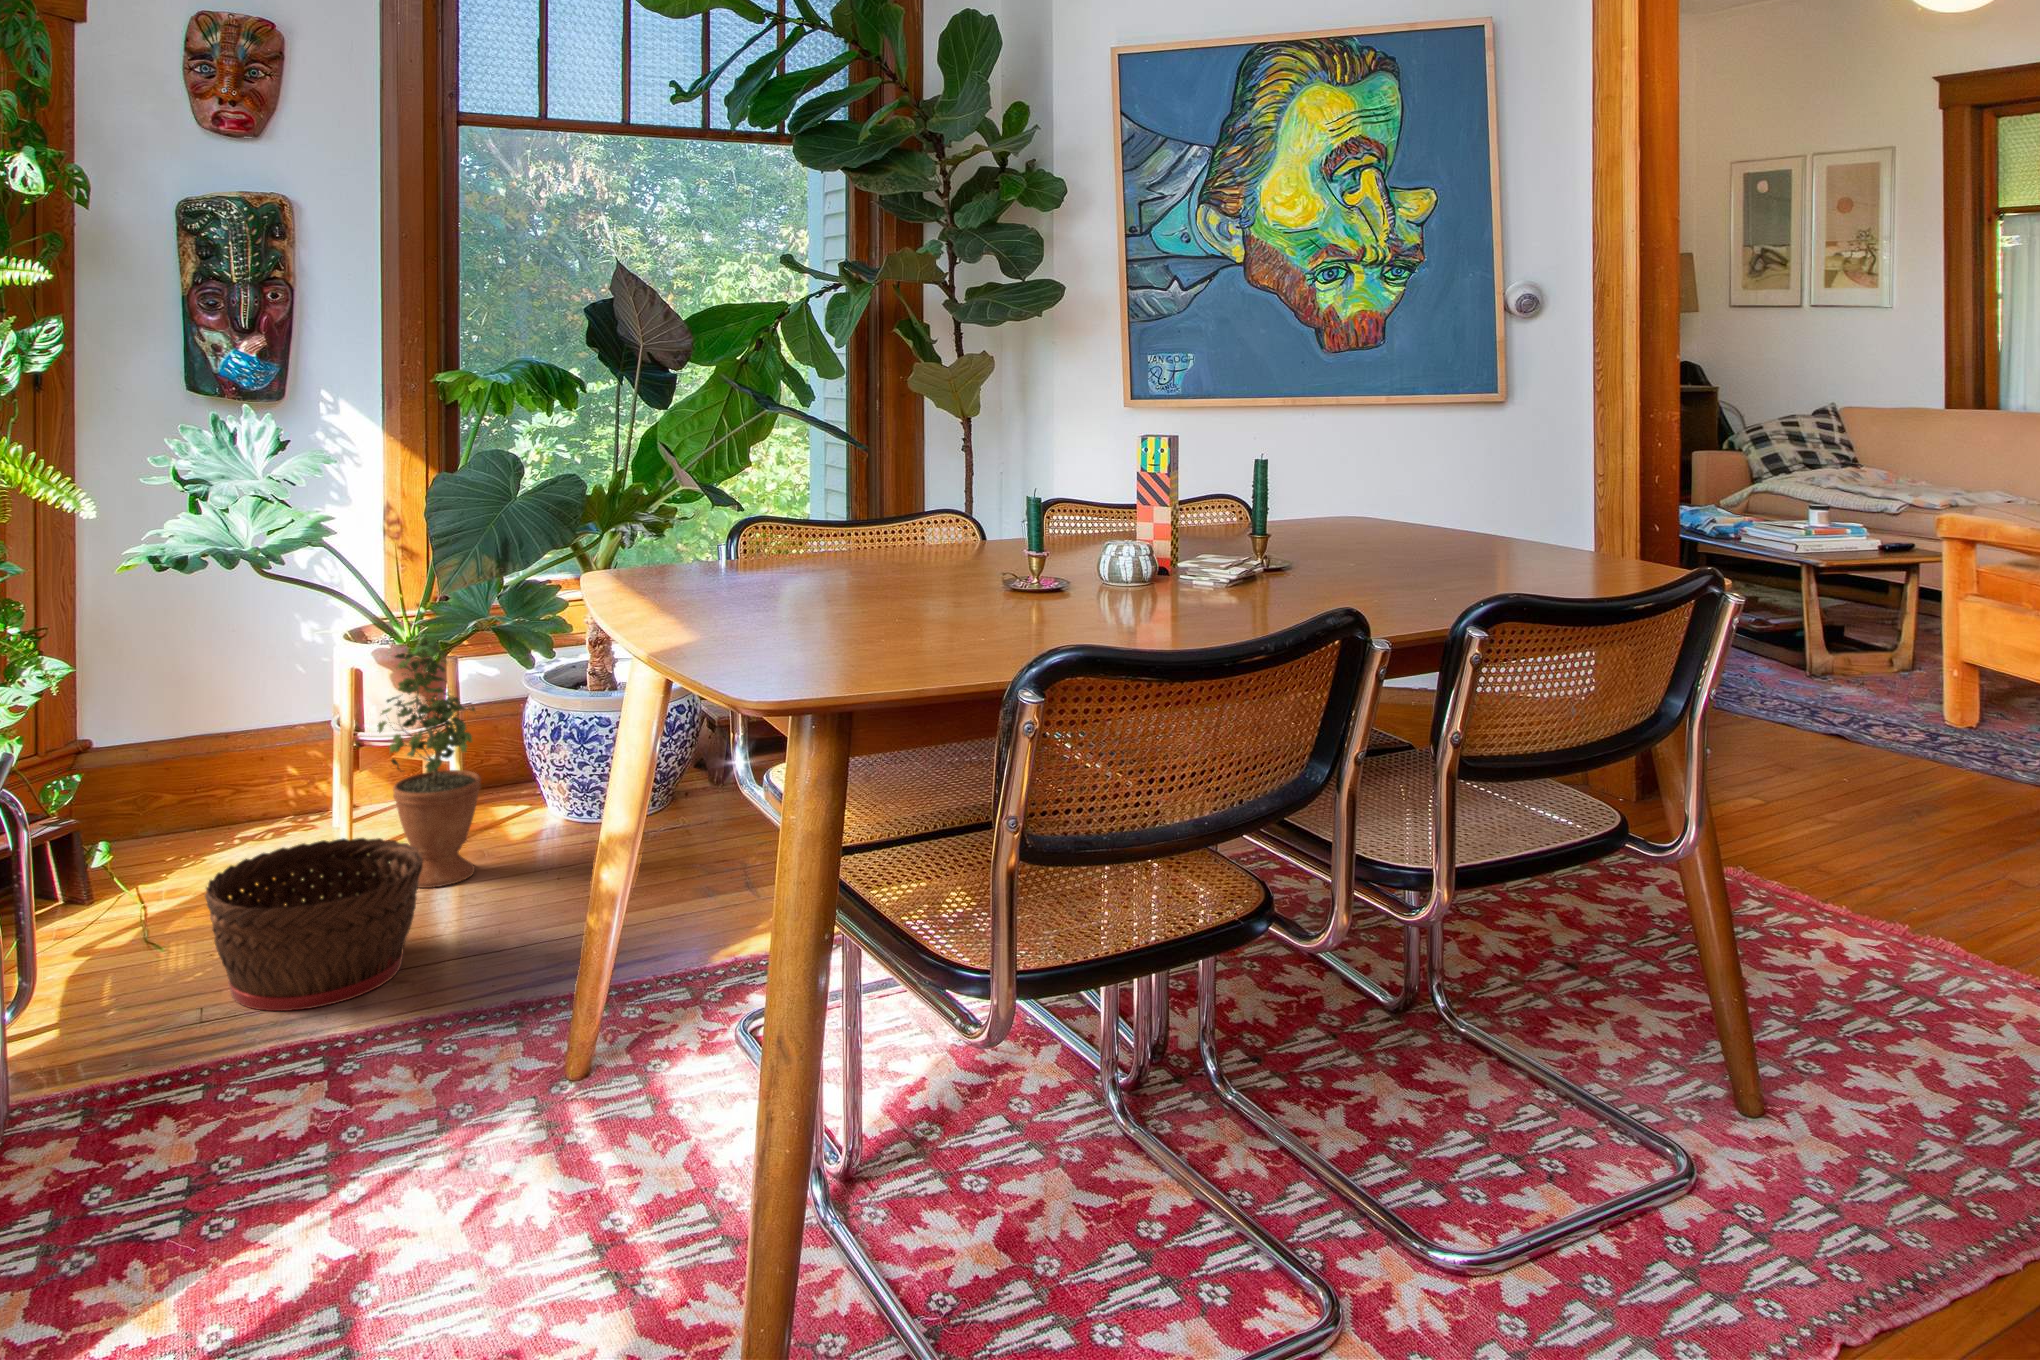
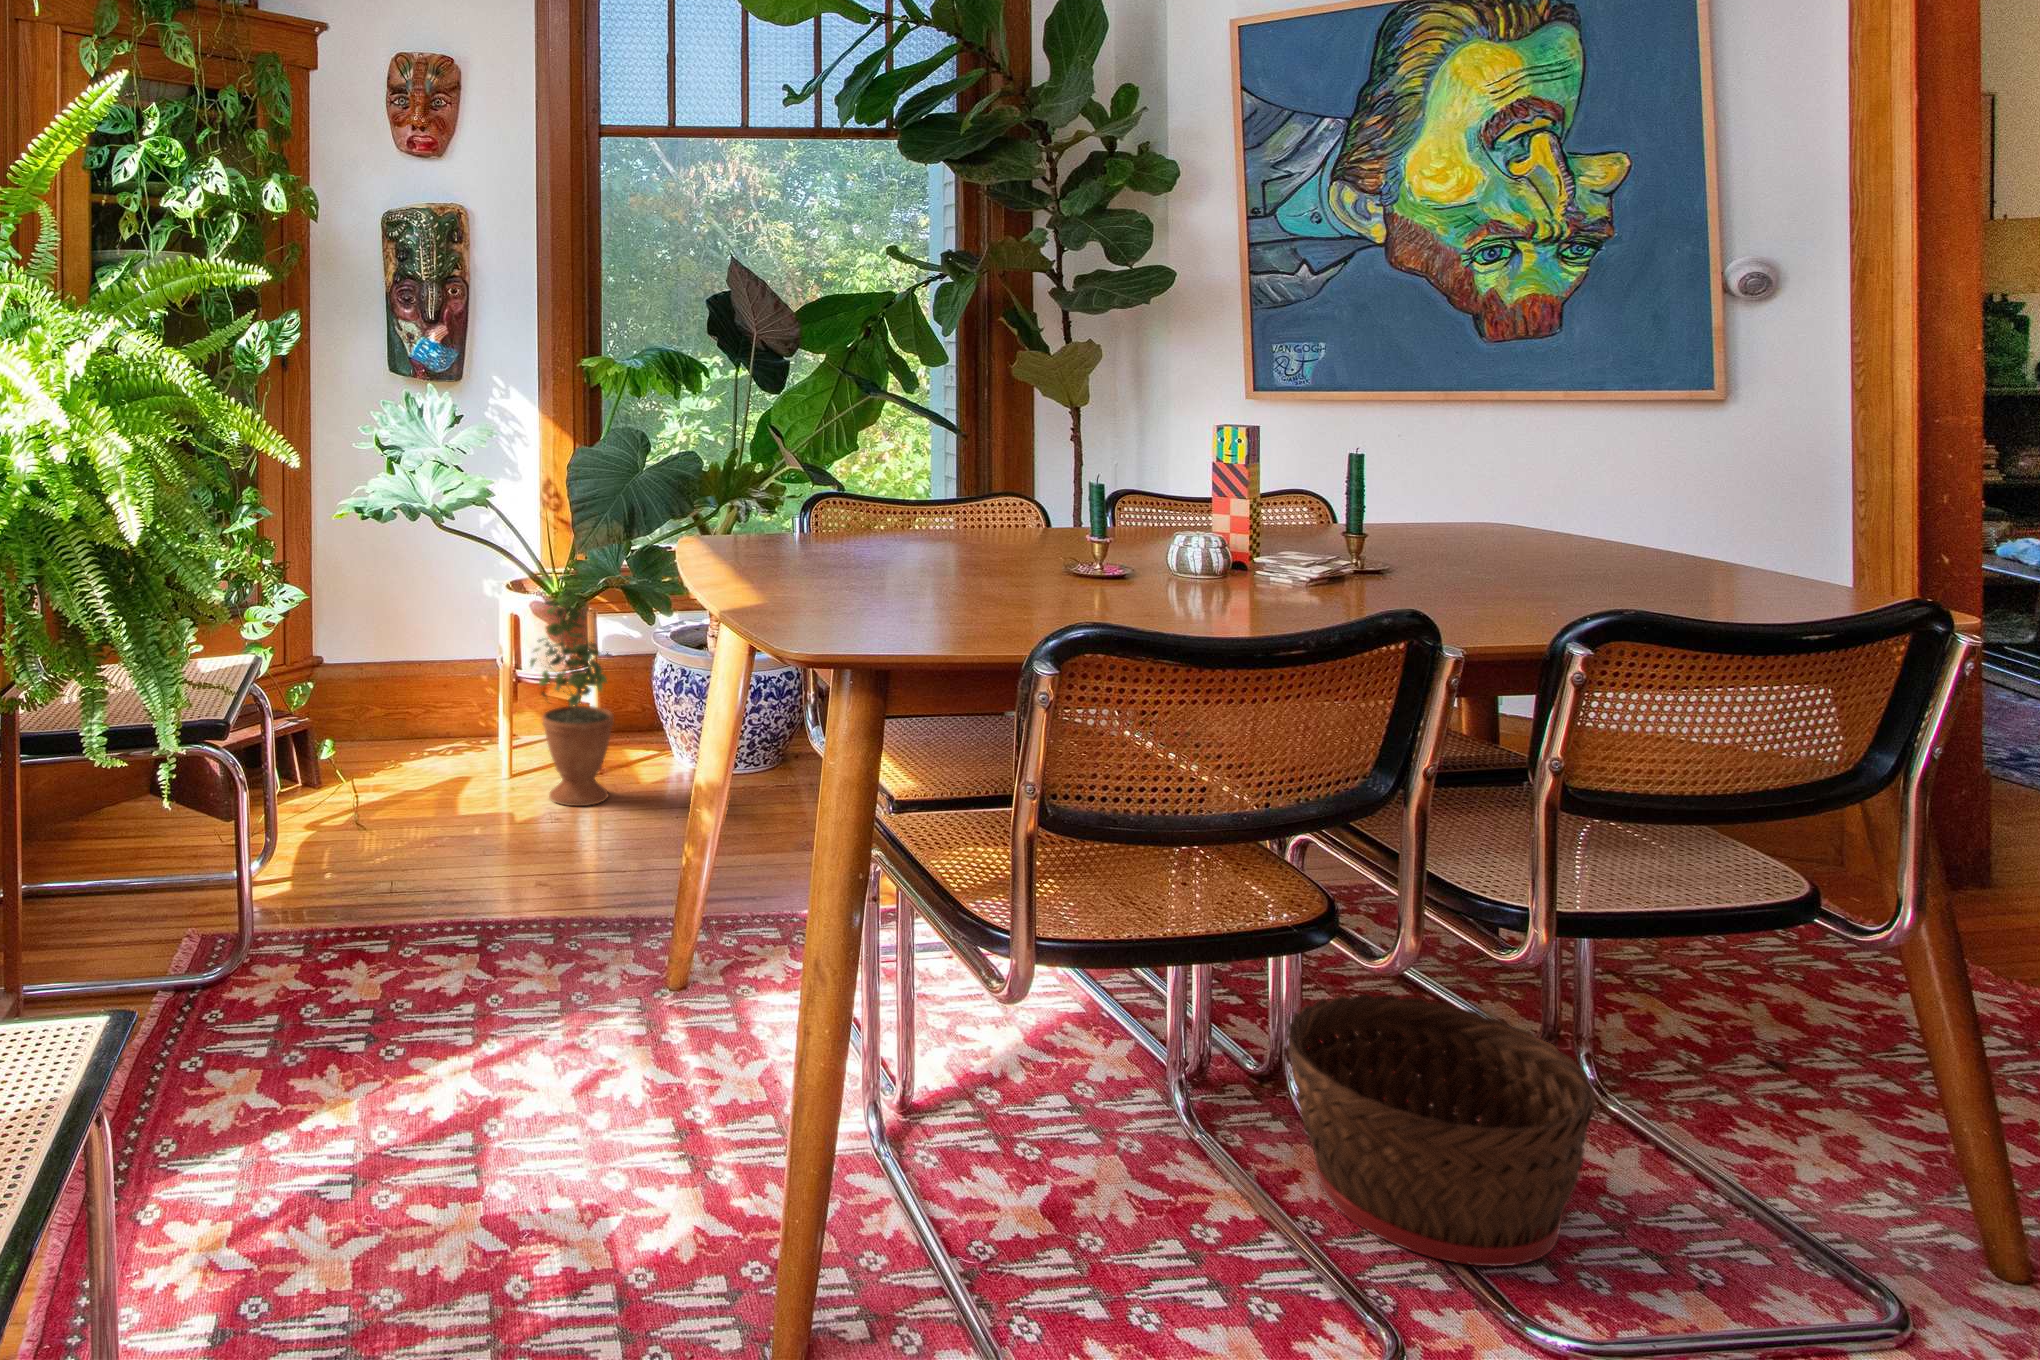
basket: present [205,838,423,1011] -> present [1287,994,1596,1267]

